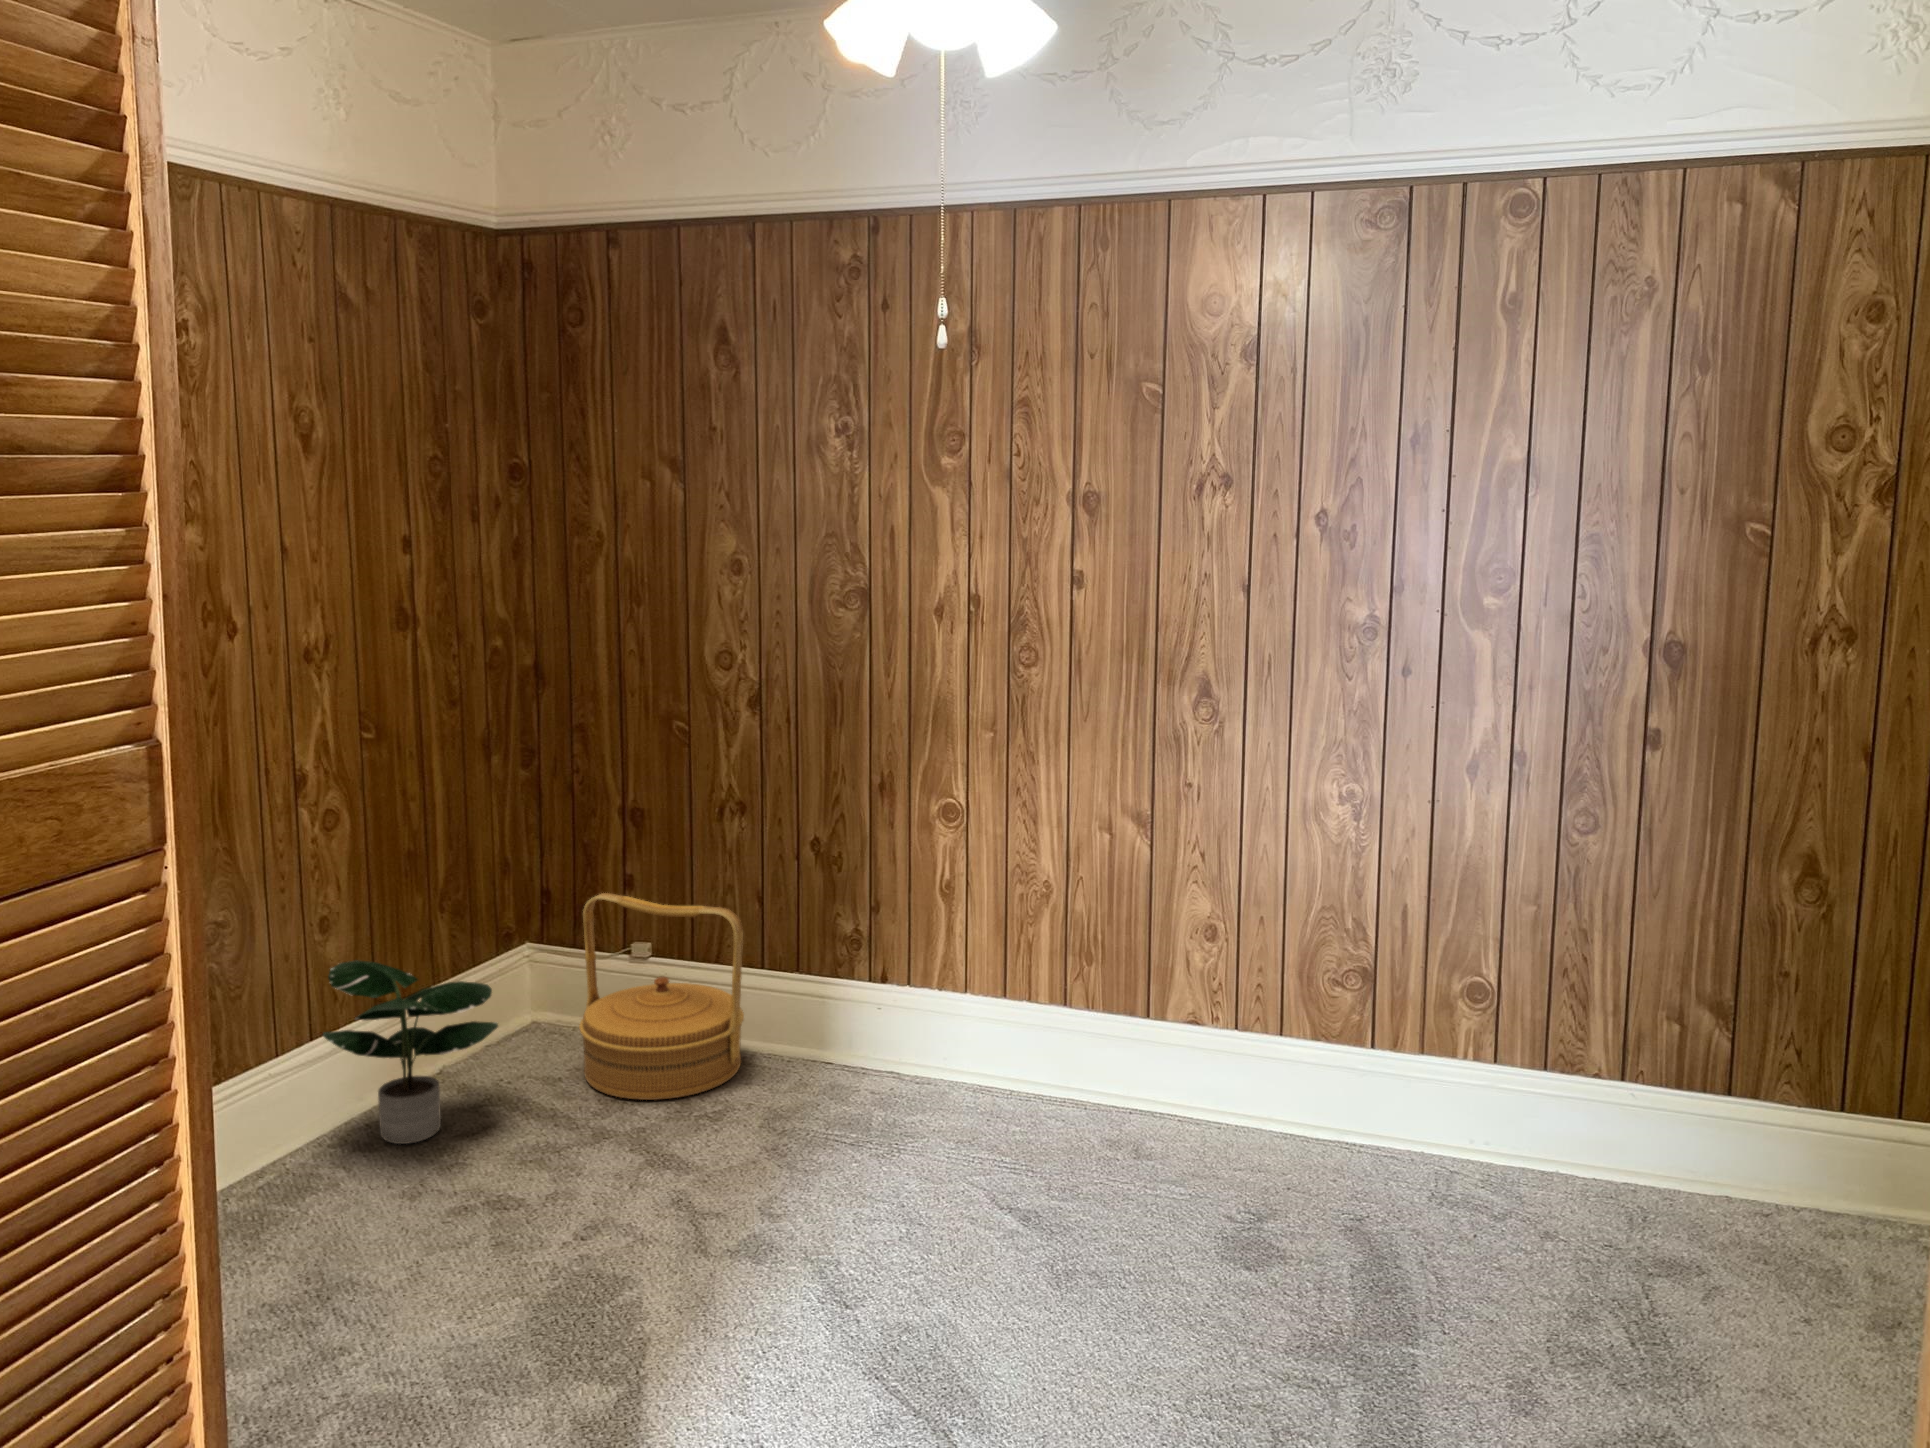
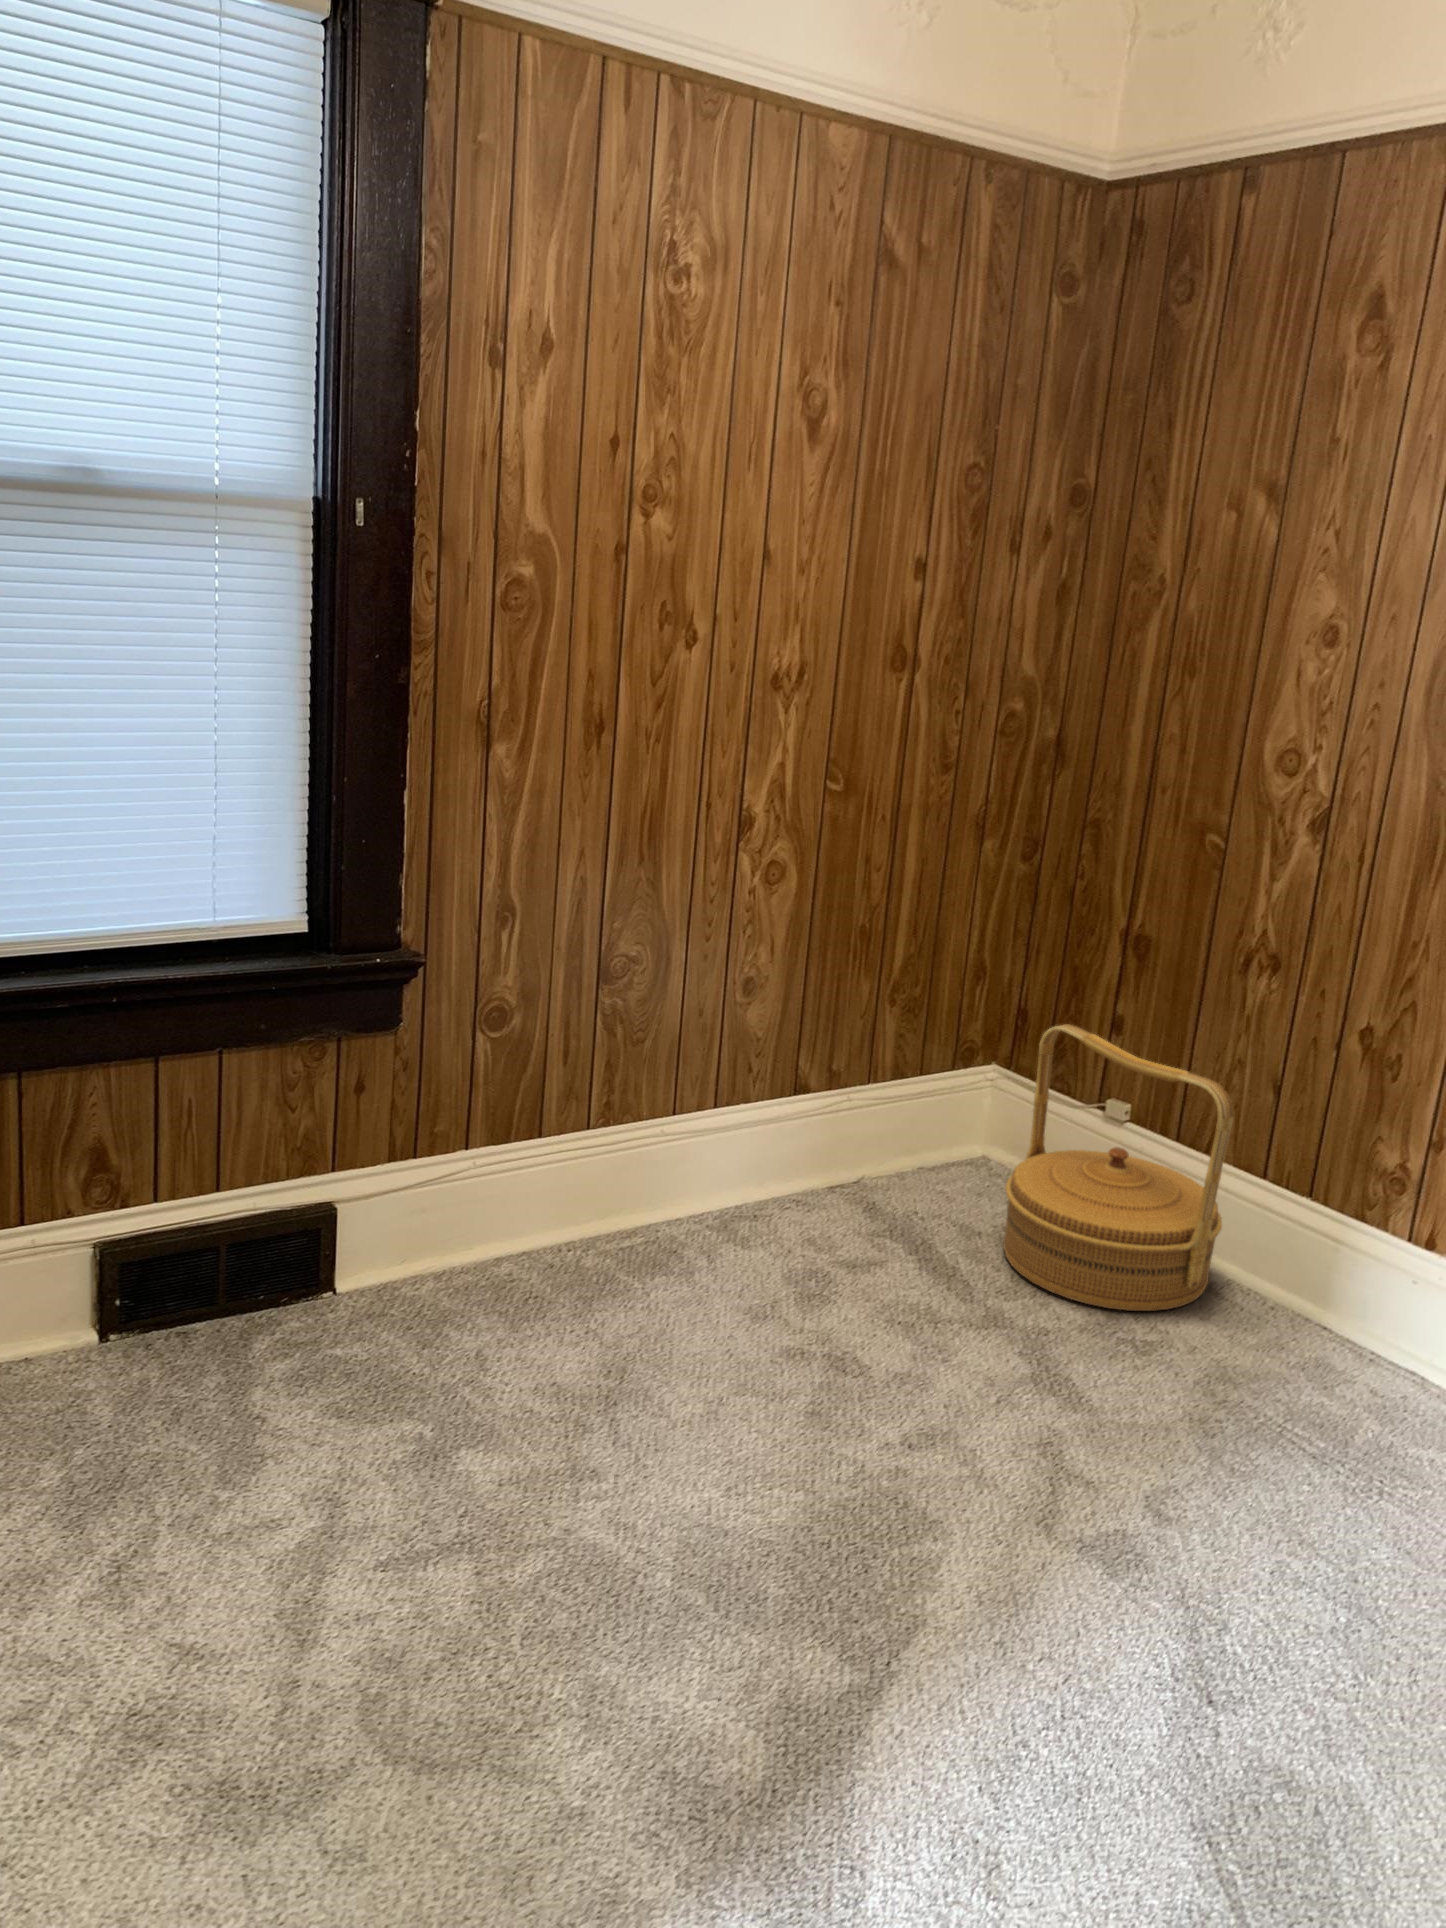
potted plant: present [323,960,498,1144] -> none [707,1033,904,1259]

